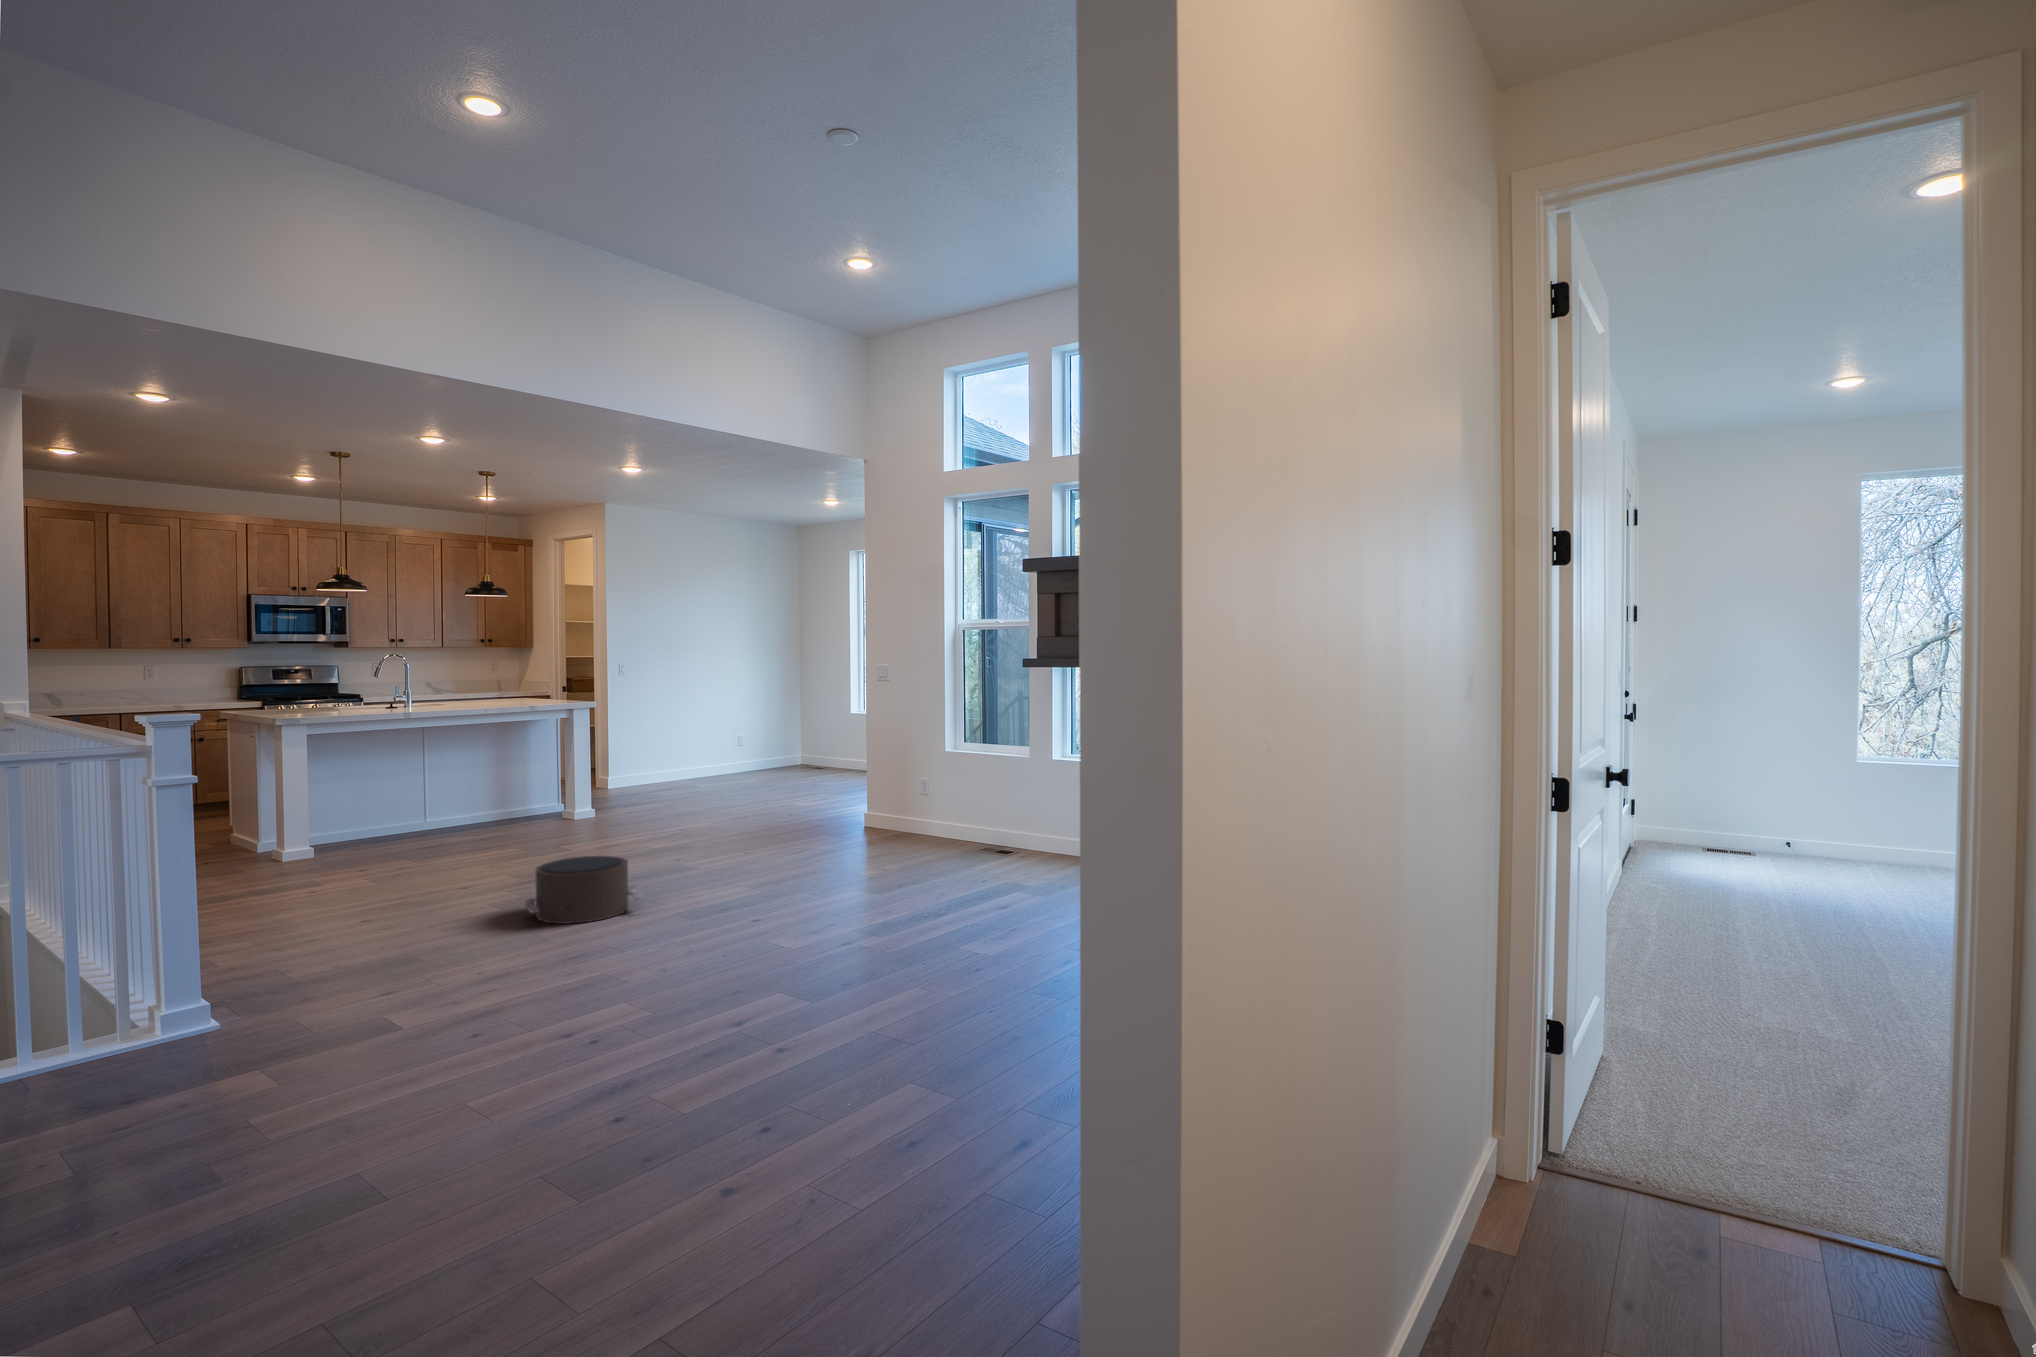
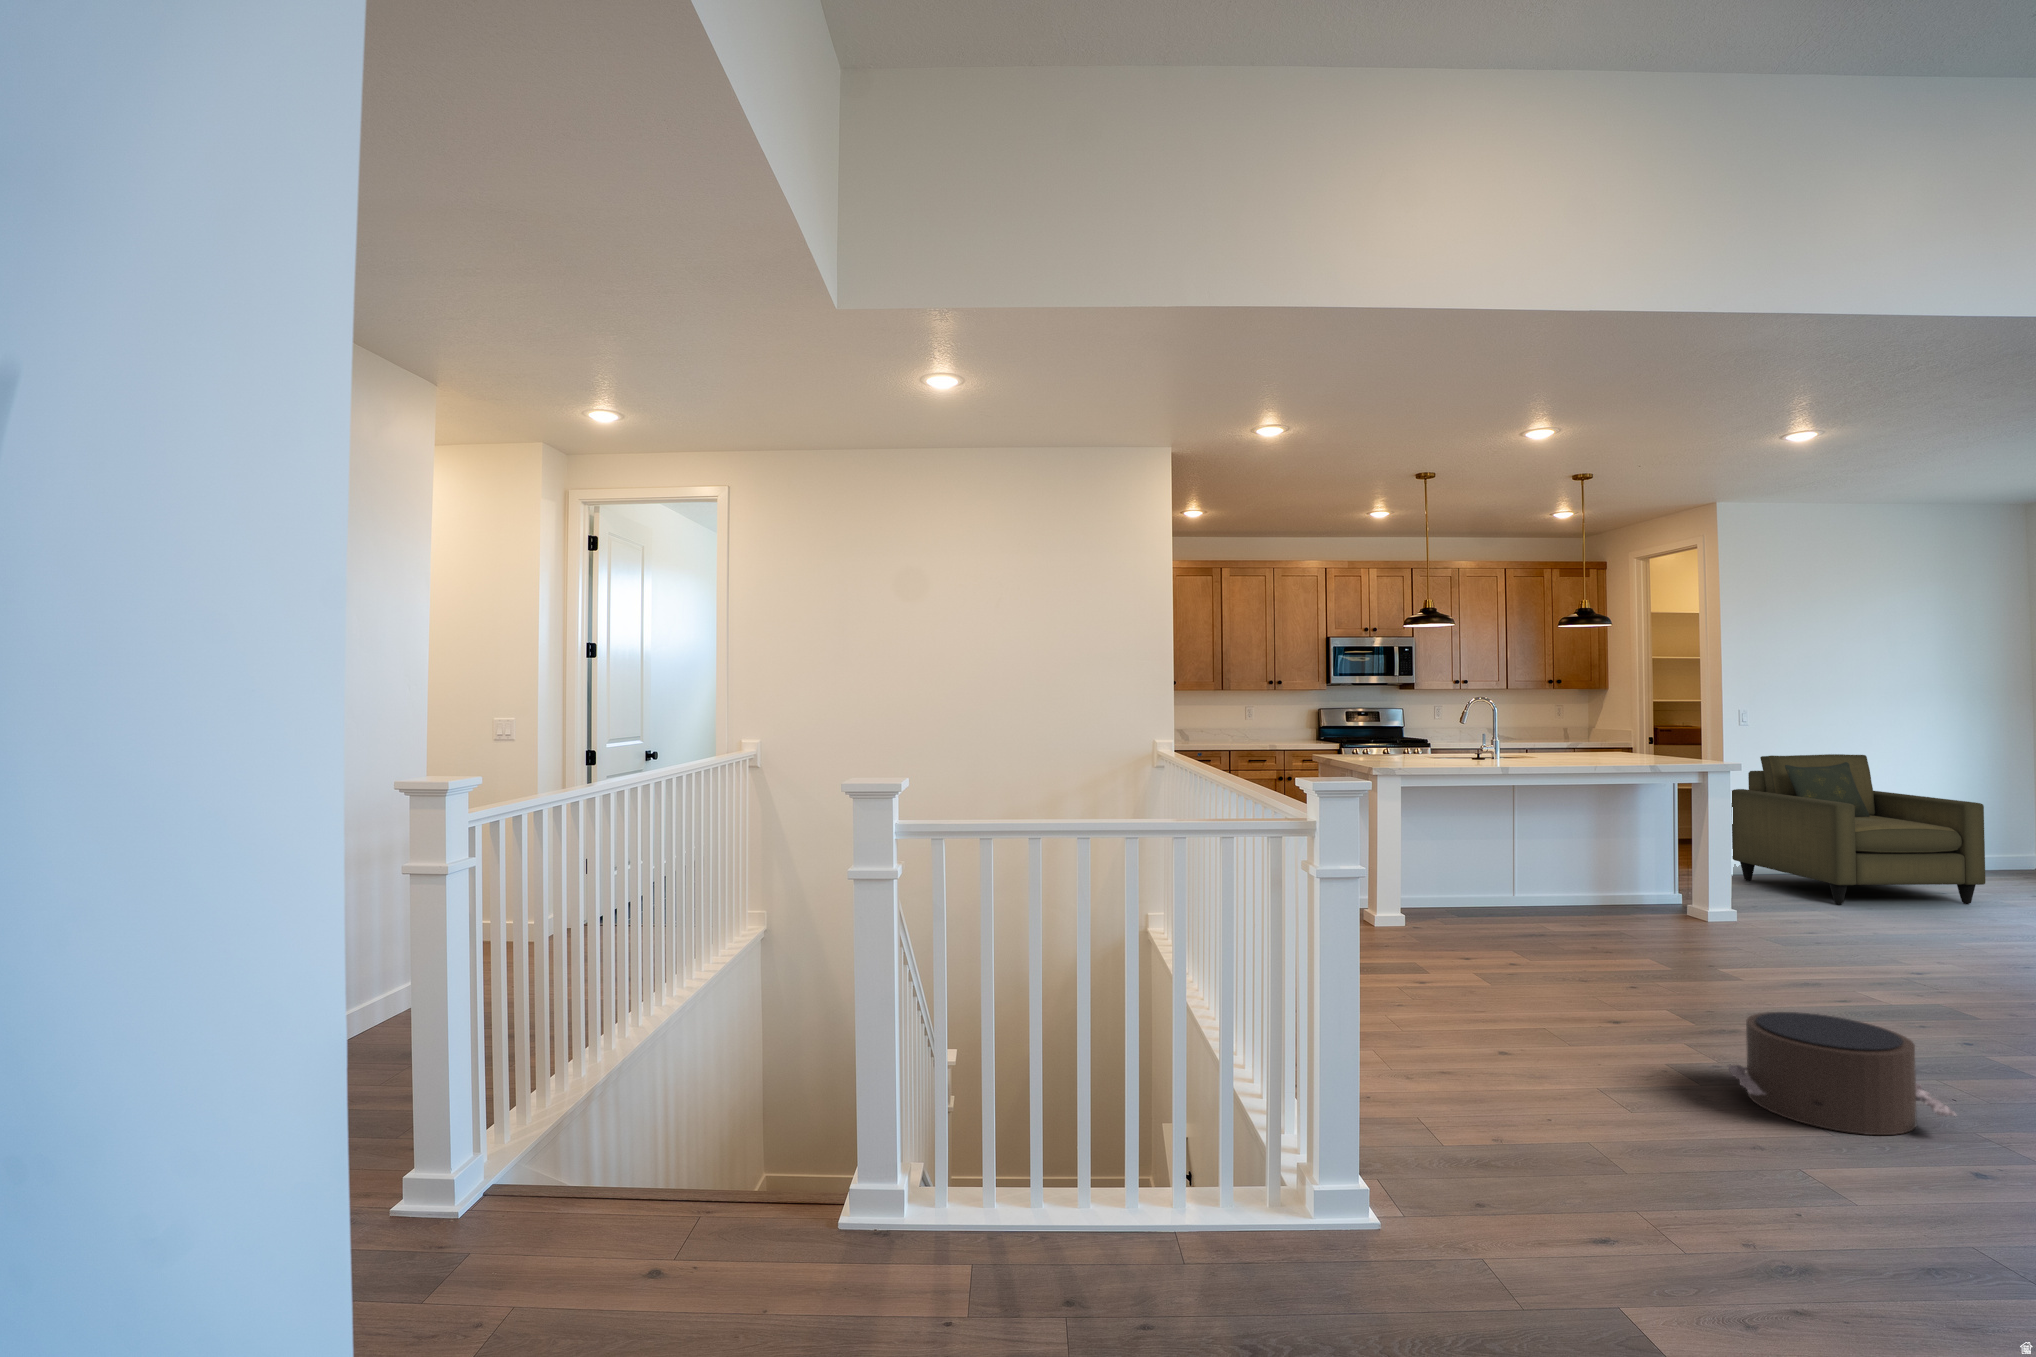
armchair: none [609,693,750,796] -> present [1732,754,1985,905]

